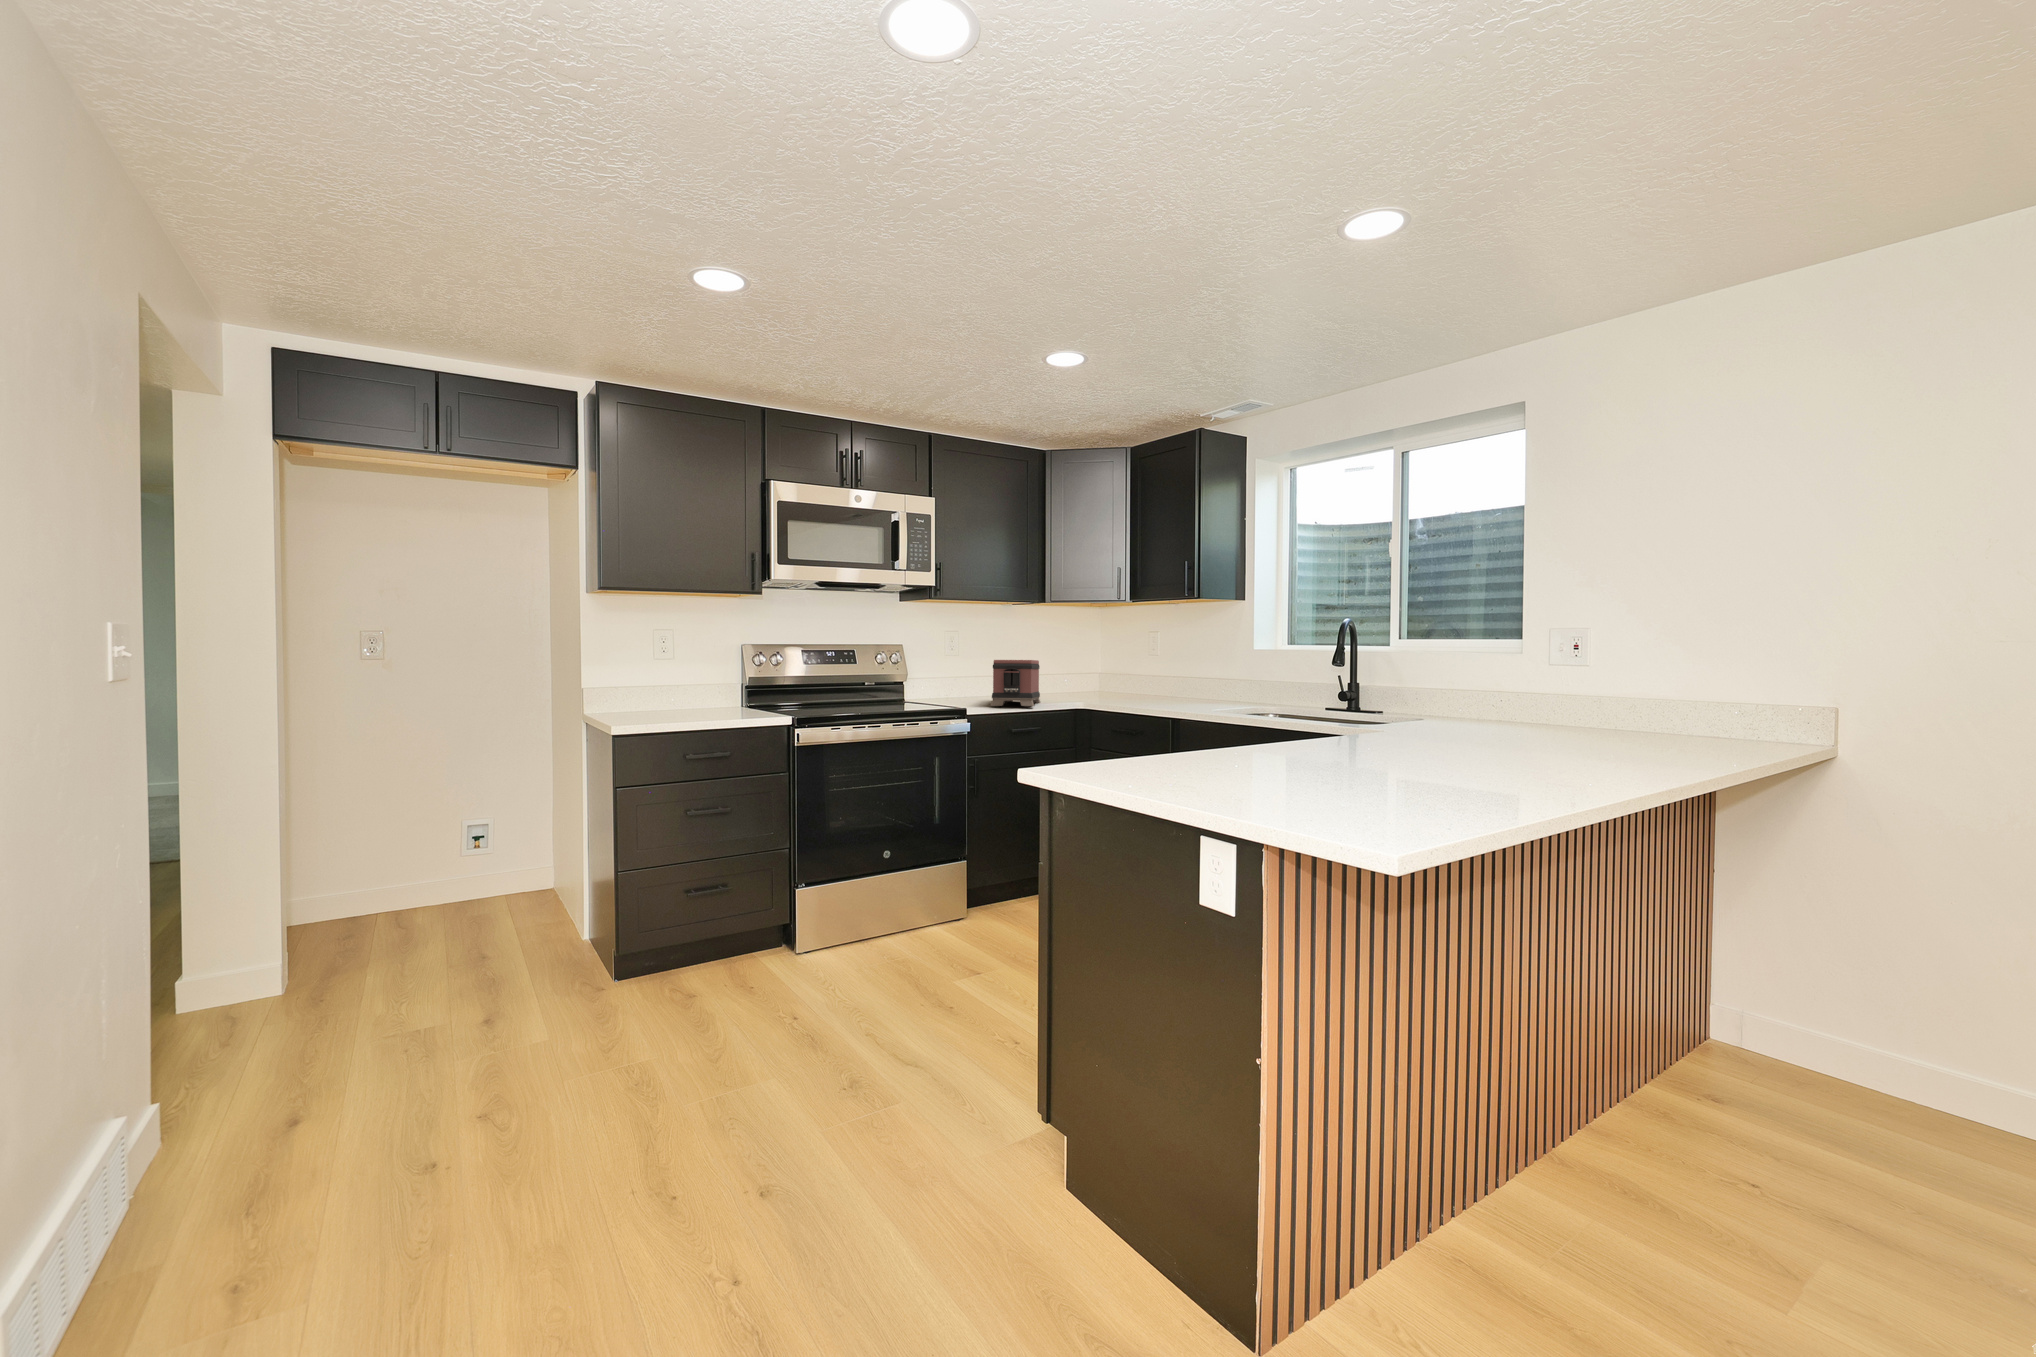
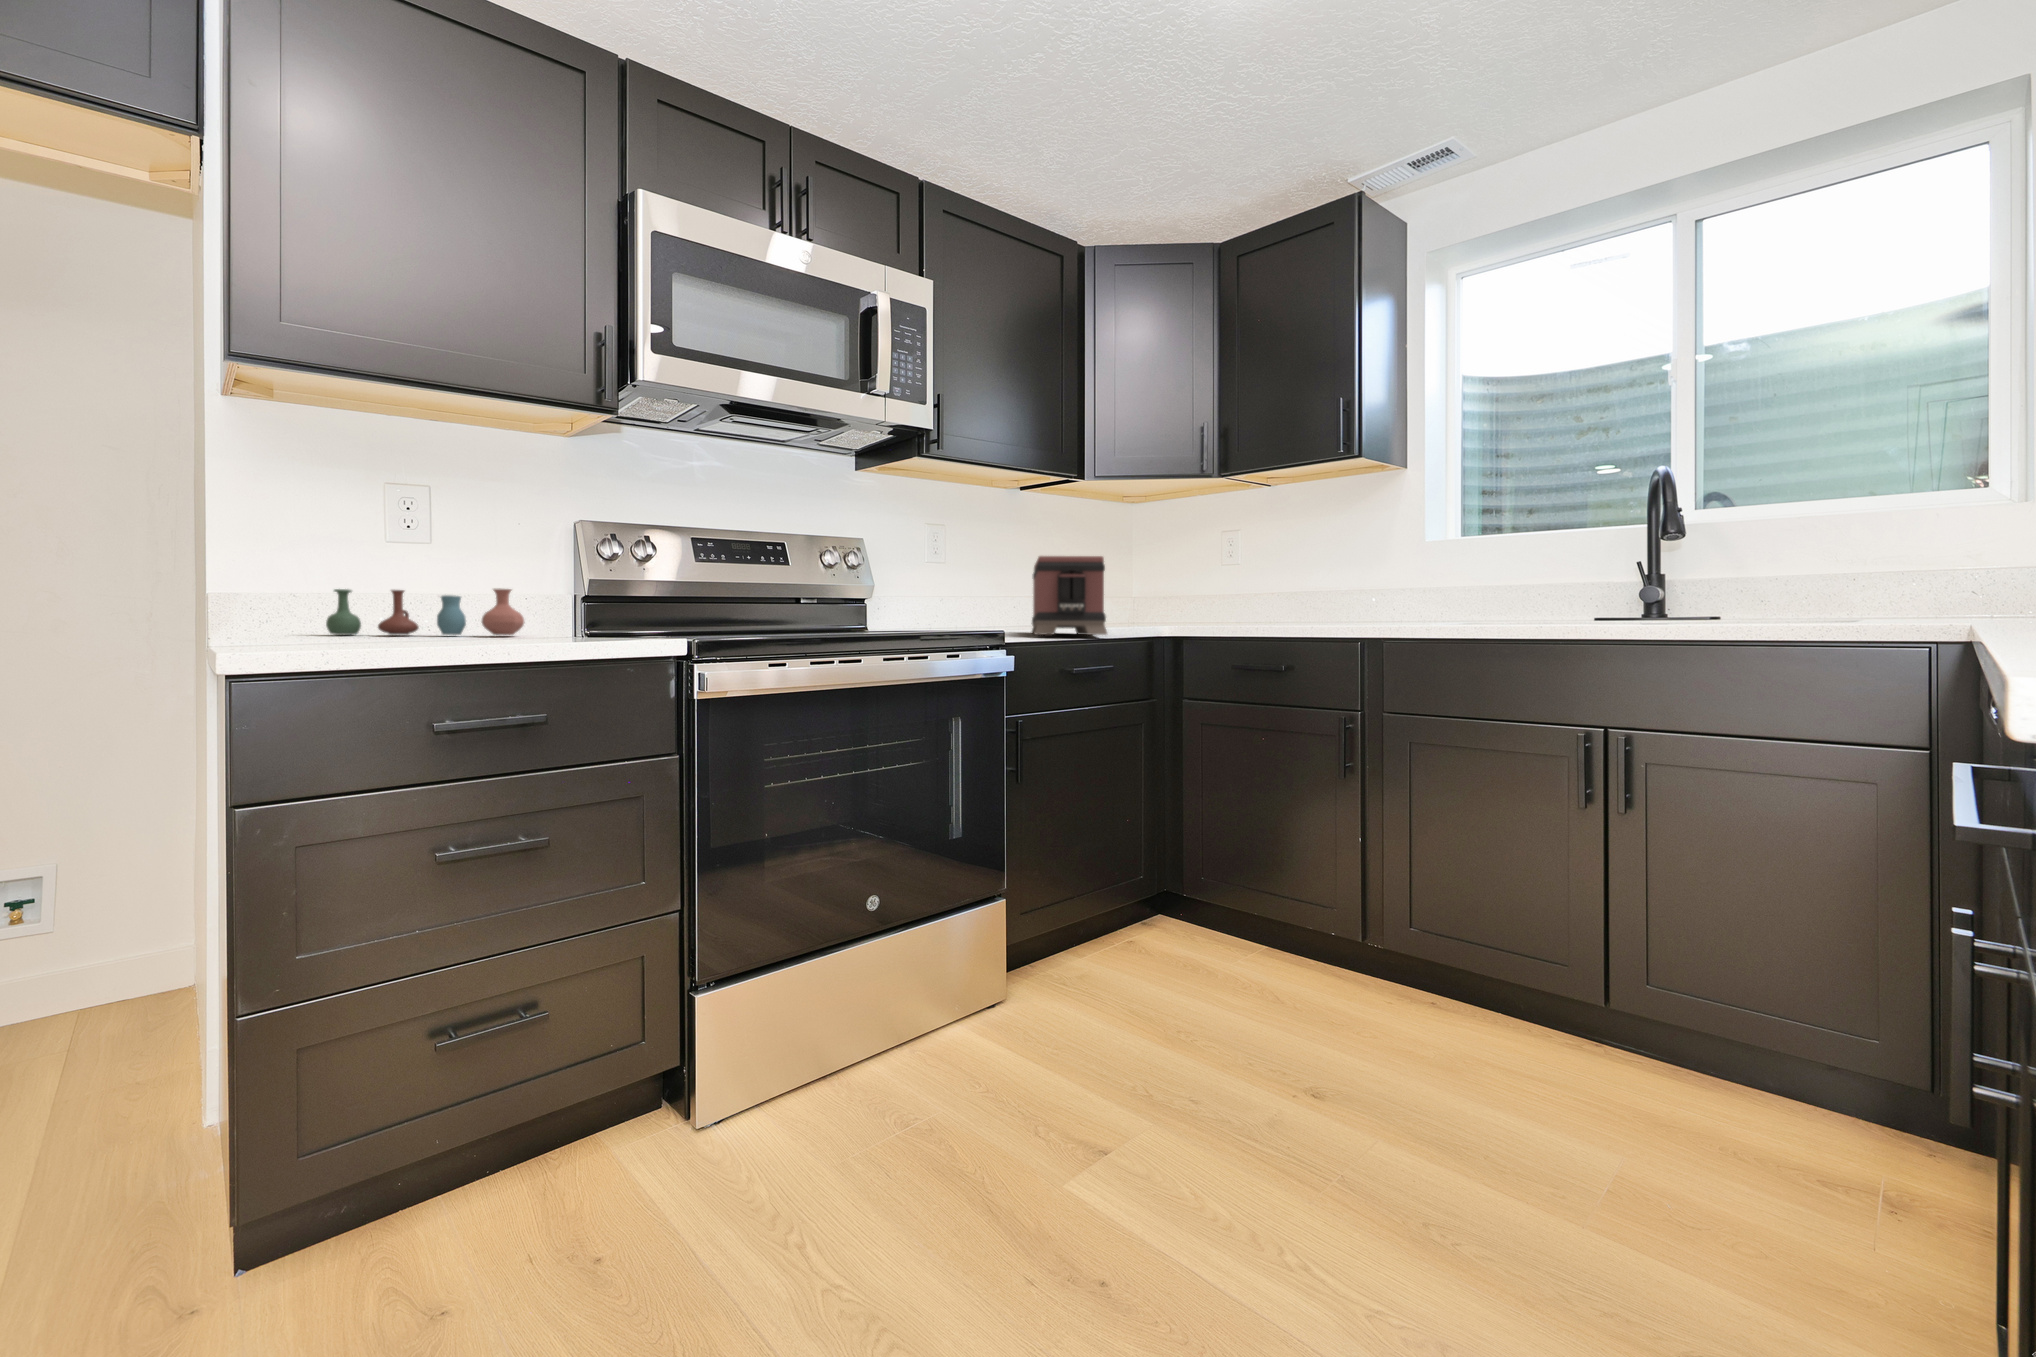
vase: none [629,686,717,709] -> present [326,589,524,635]

